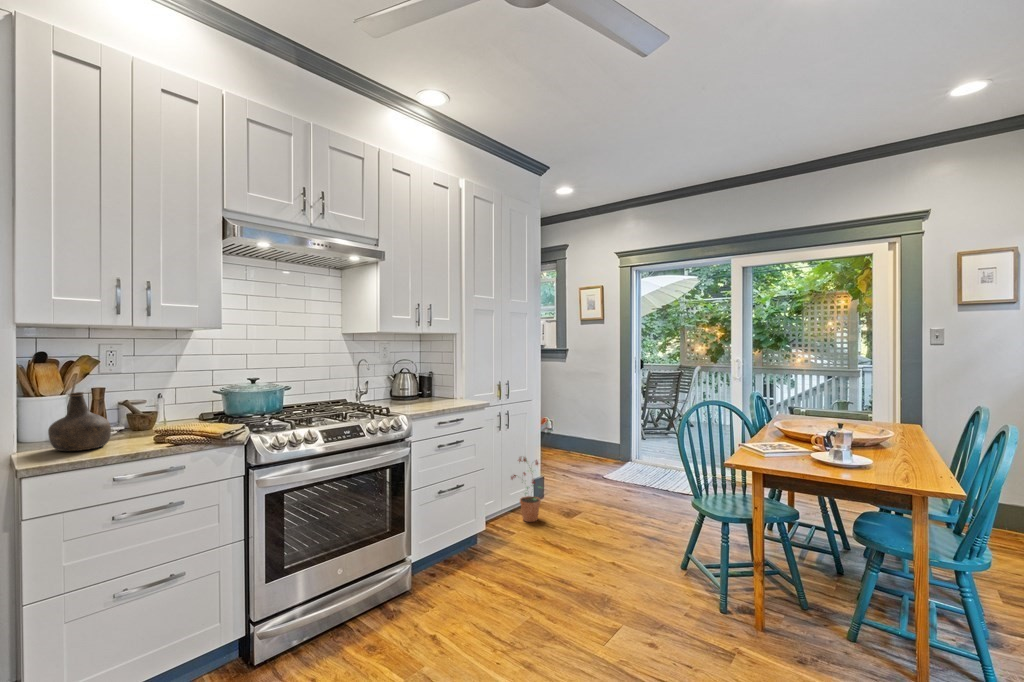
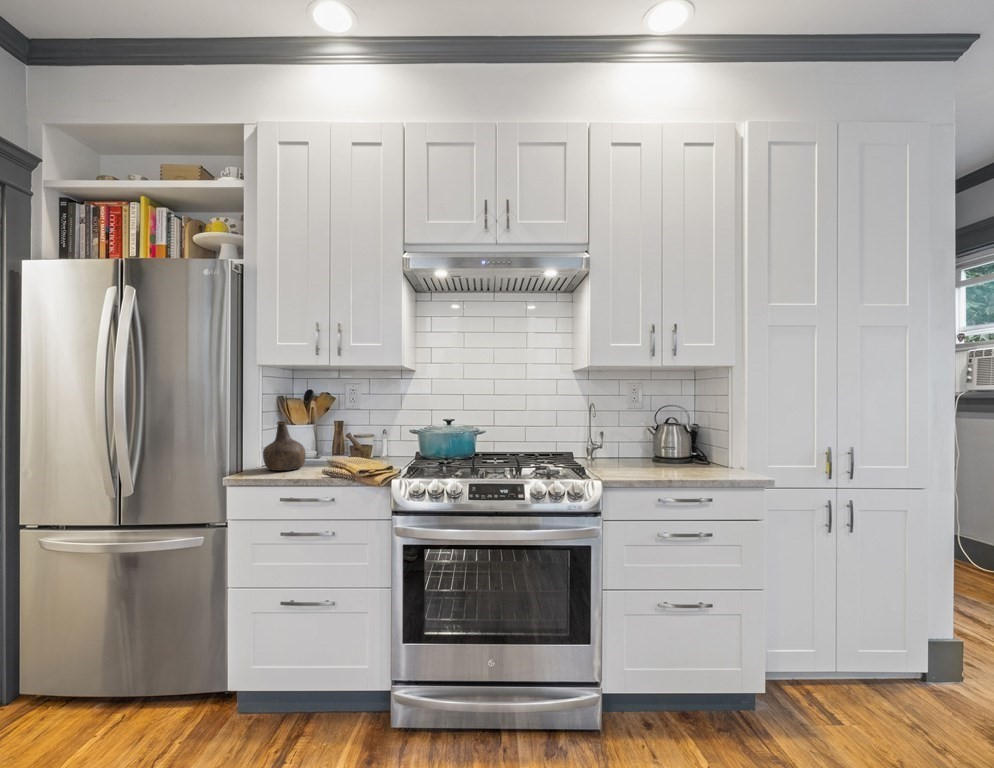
potted plant: present [511,457,541,522] -> none [850,587,928,718]

